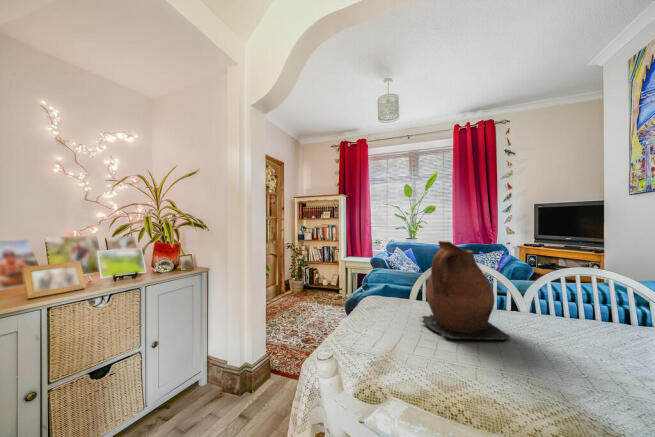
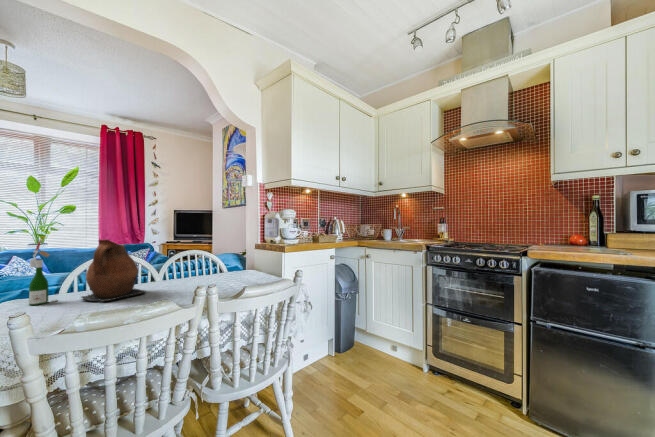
wine bottle: none [378,233,401,313] -> present [29,237,57,305]

